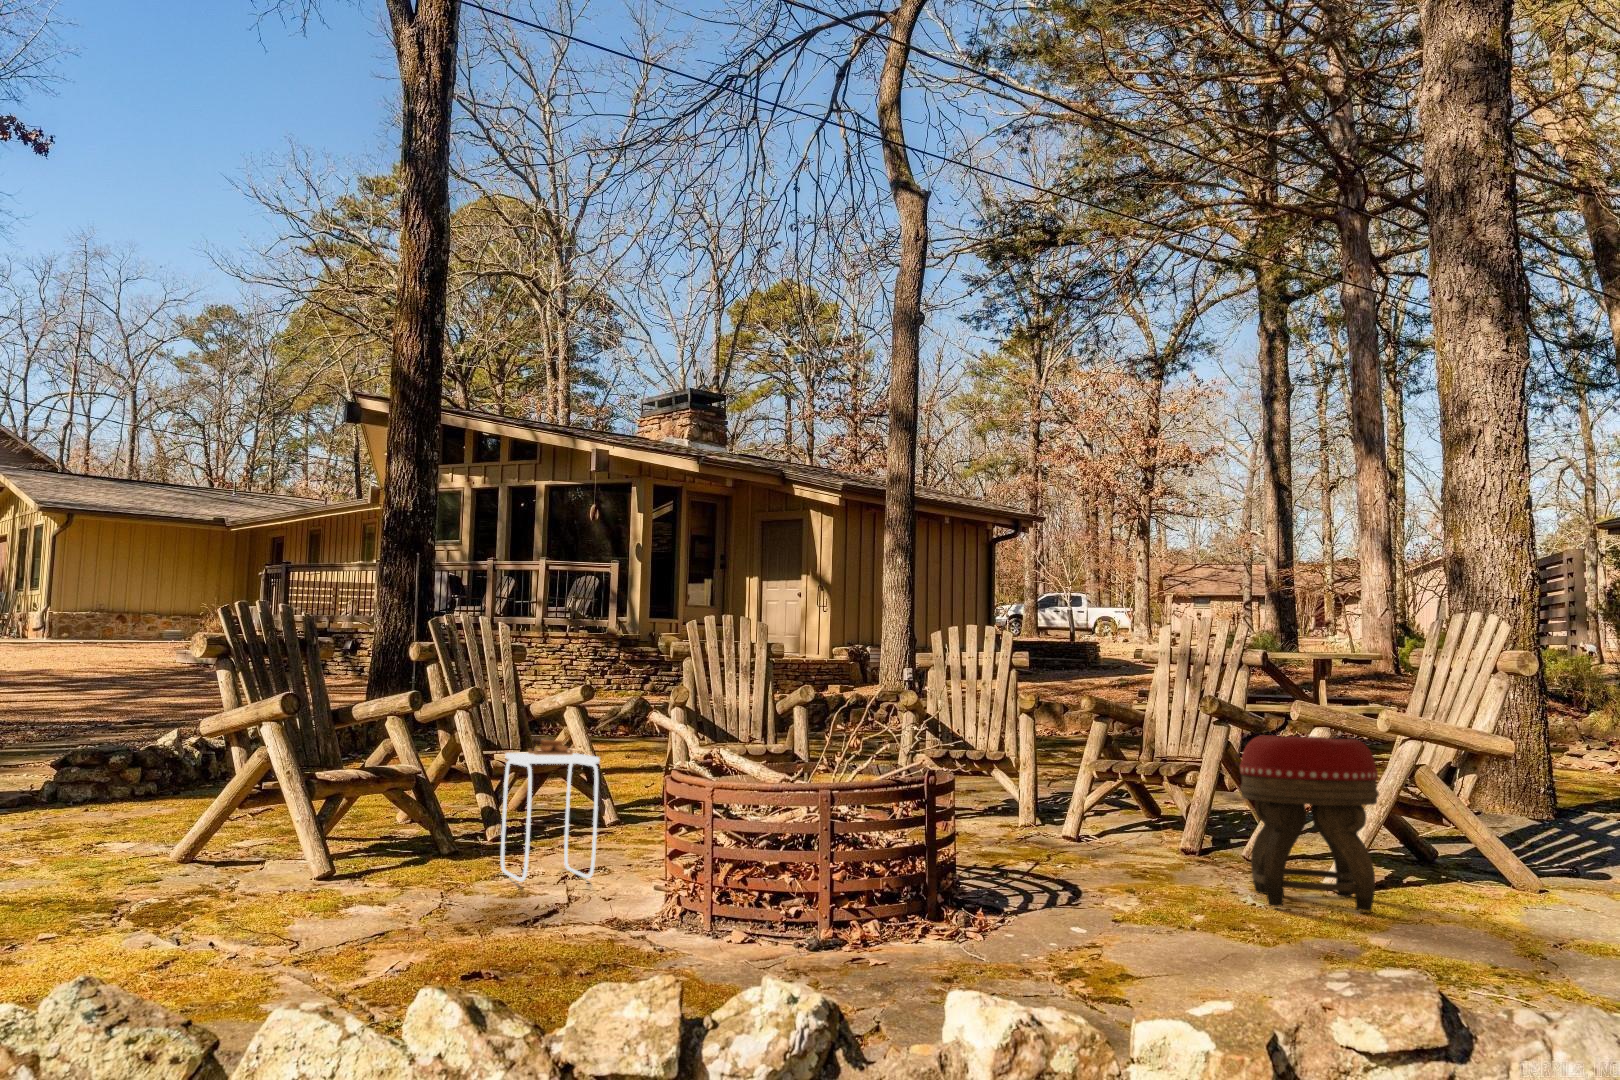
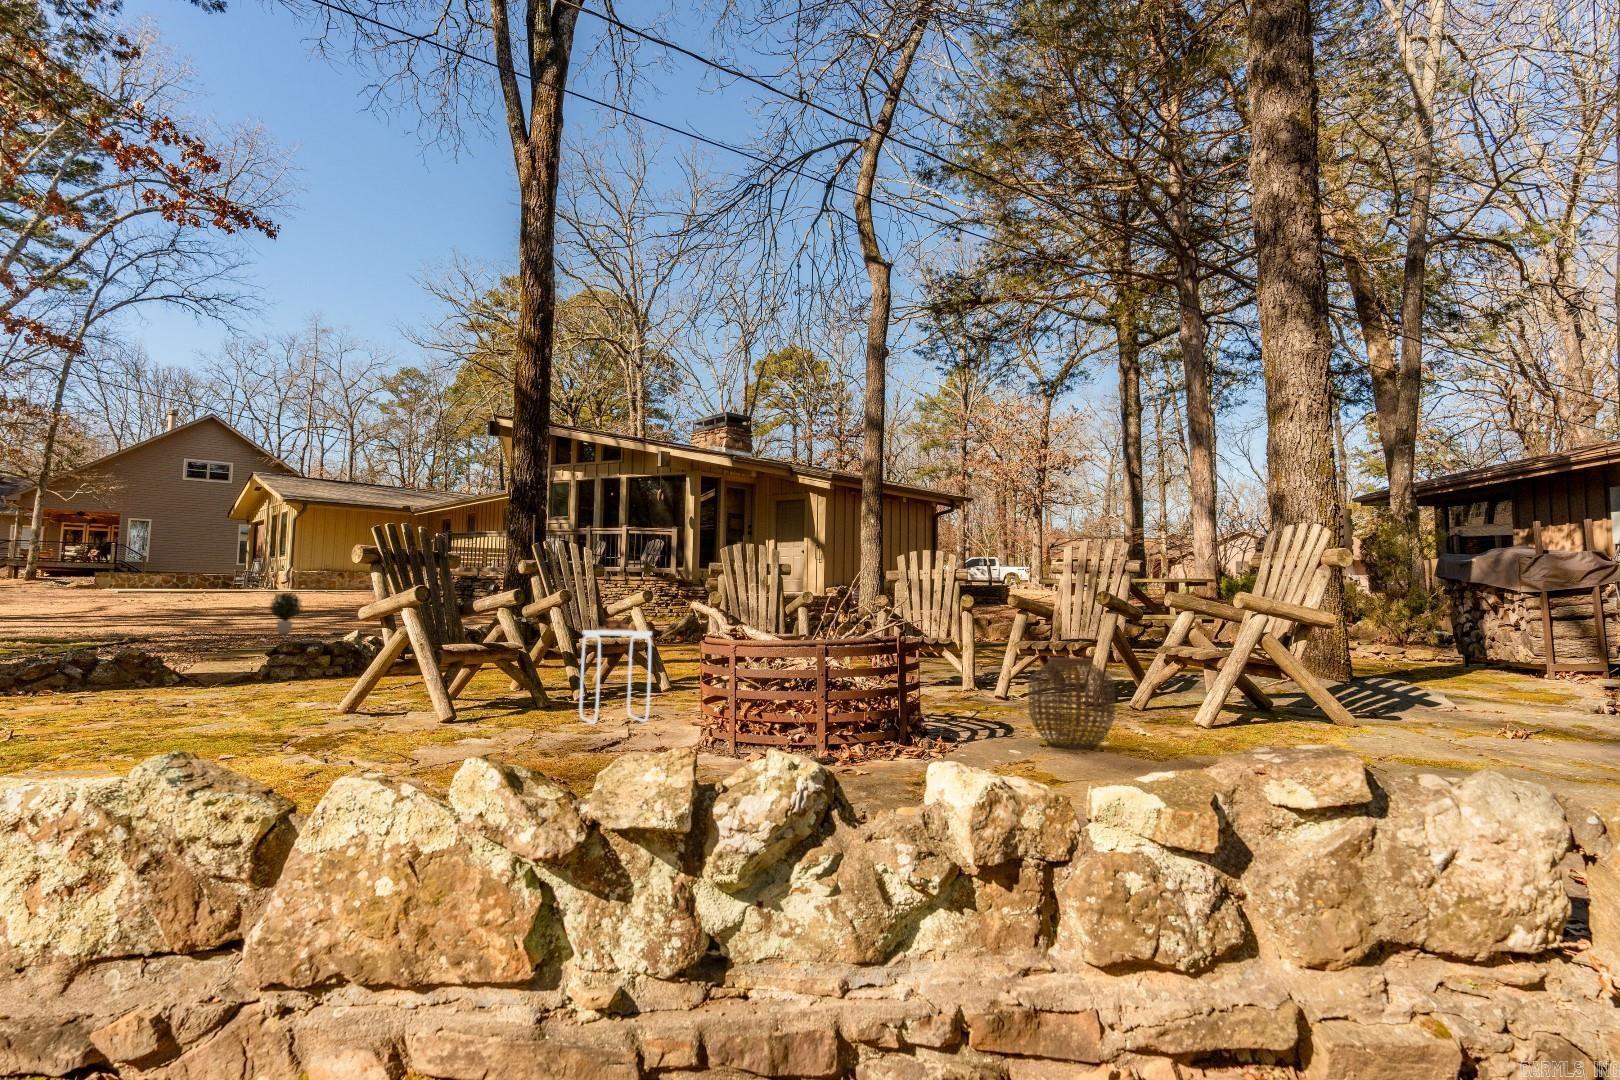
potted plant: none [35,662,83,722] -> present [270,593,302,634]
footstool: present [1240,735,1379,911] -> none [1135,609,1242,739]
woven basket: none [1094,803,1206,925] -> present [1028,657,1115,748]

